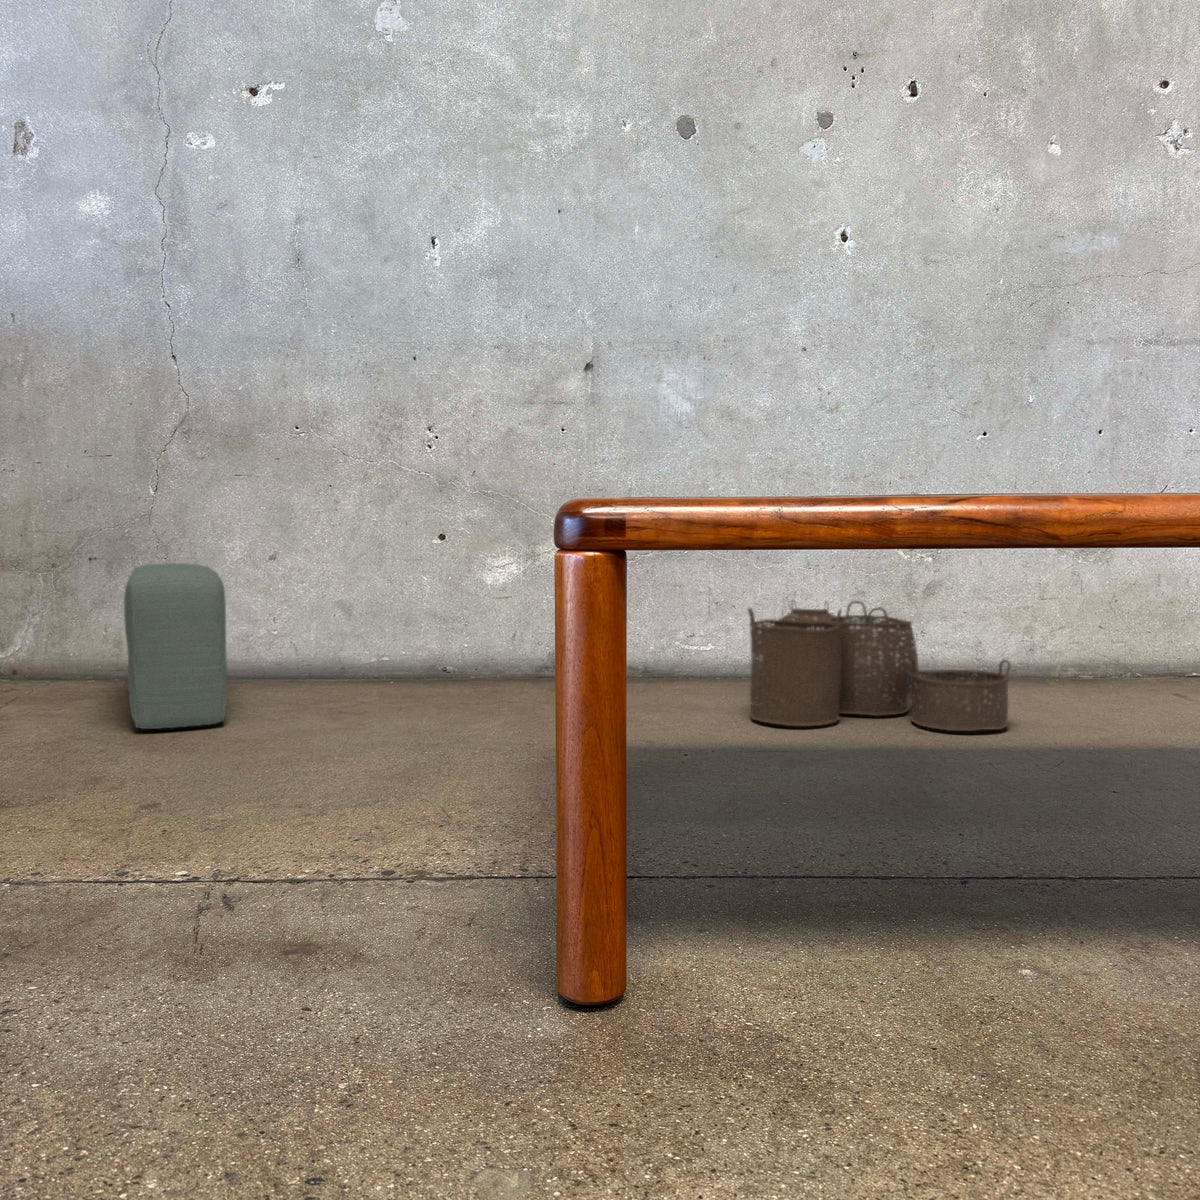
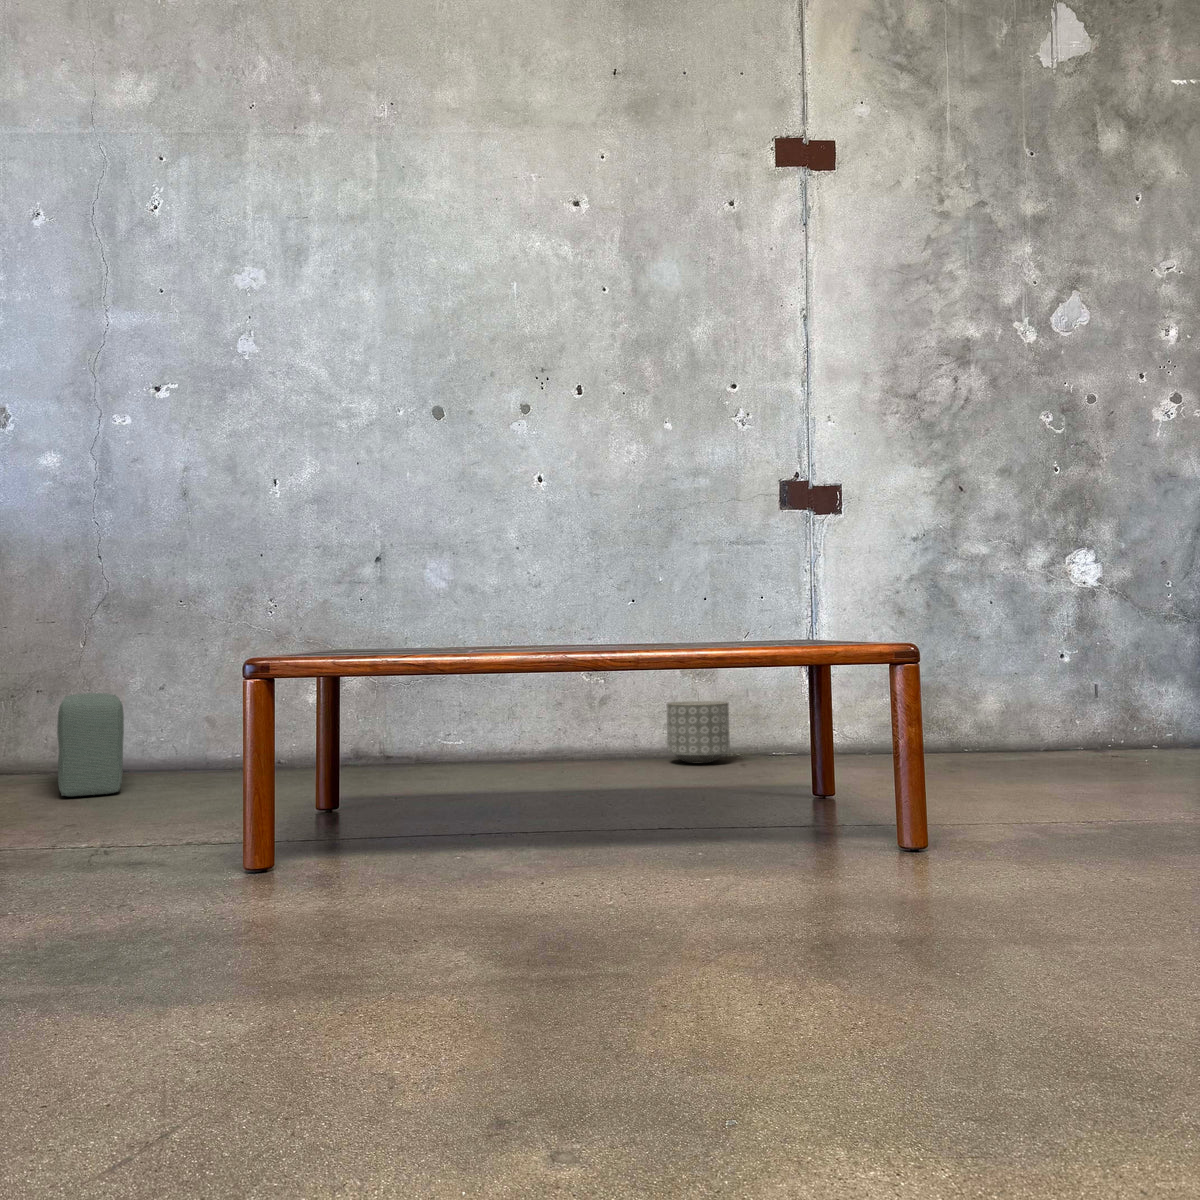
planter: none [1042,594,1152,692] -> present [666,701,730,763]
woven basket: present [748,601,1011,731] -> none [454,708,609,784]

